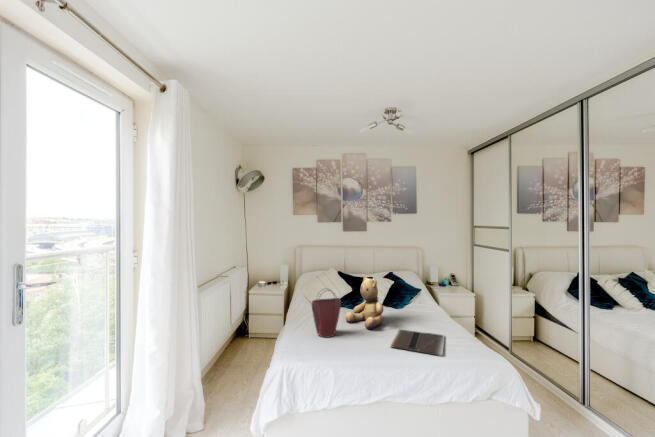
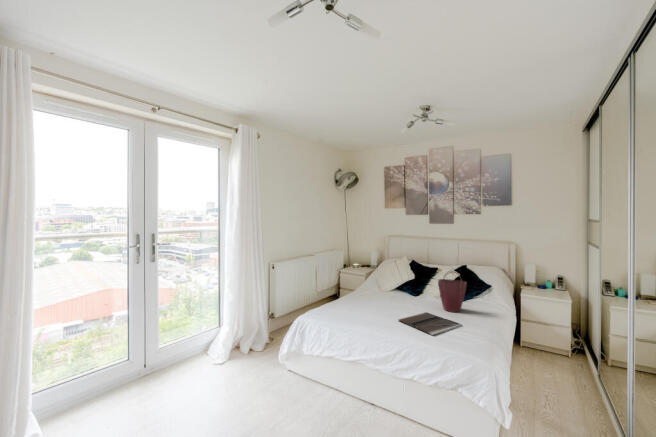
teddy bear: present [345,277,383,329] -> none [390,264,423,307]
handbag: present [312,290,341,337] -> present [438,271,467,312]

